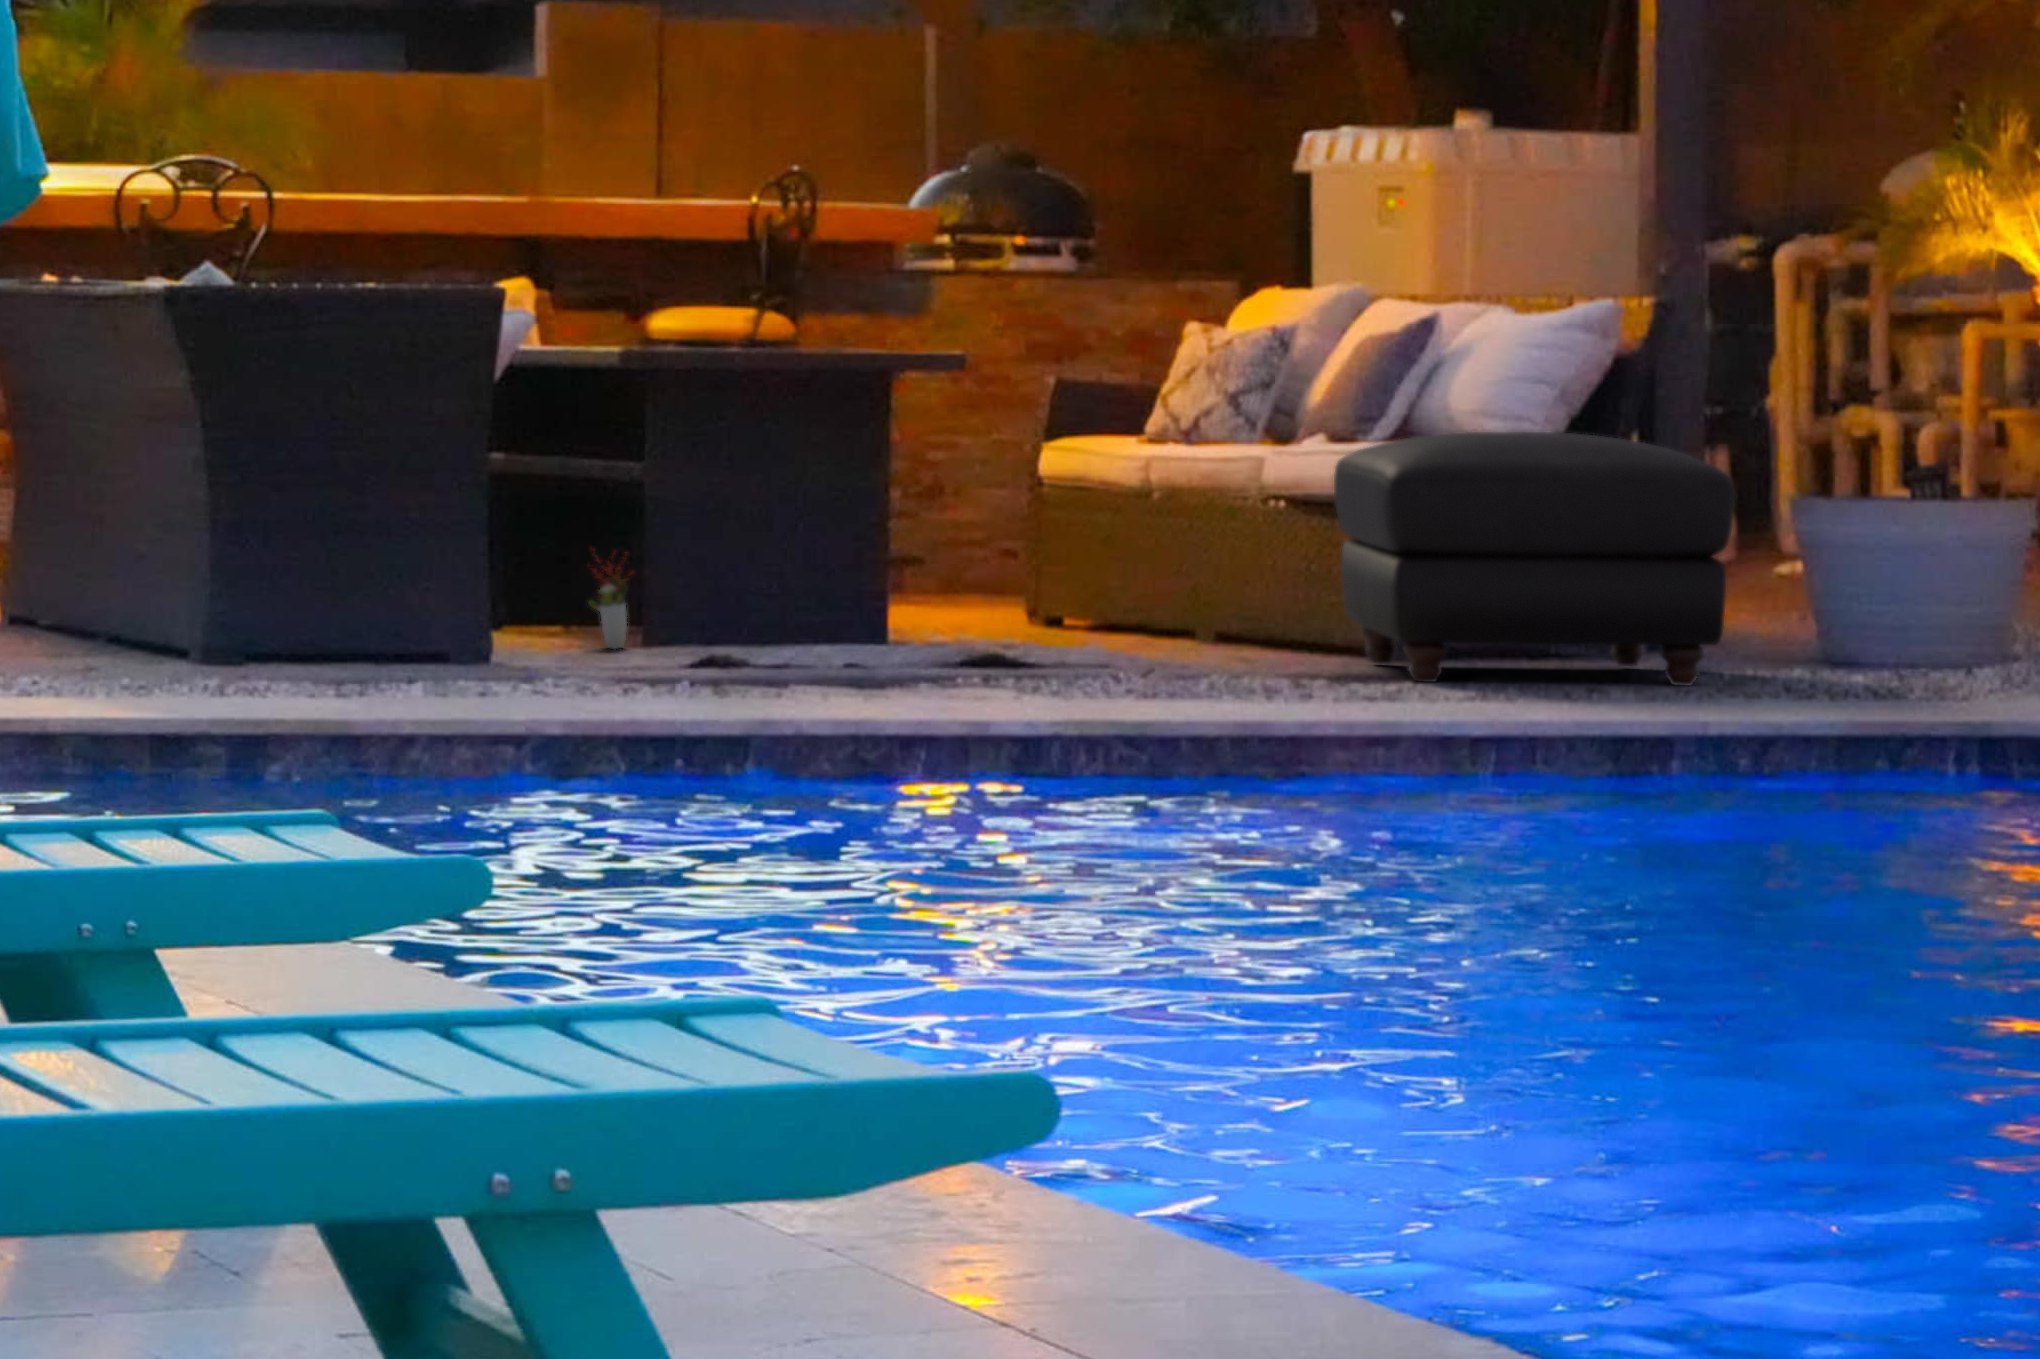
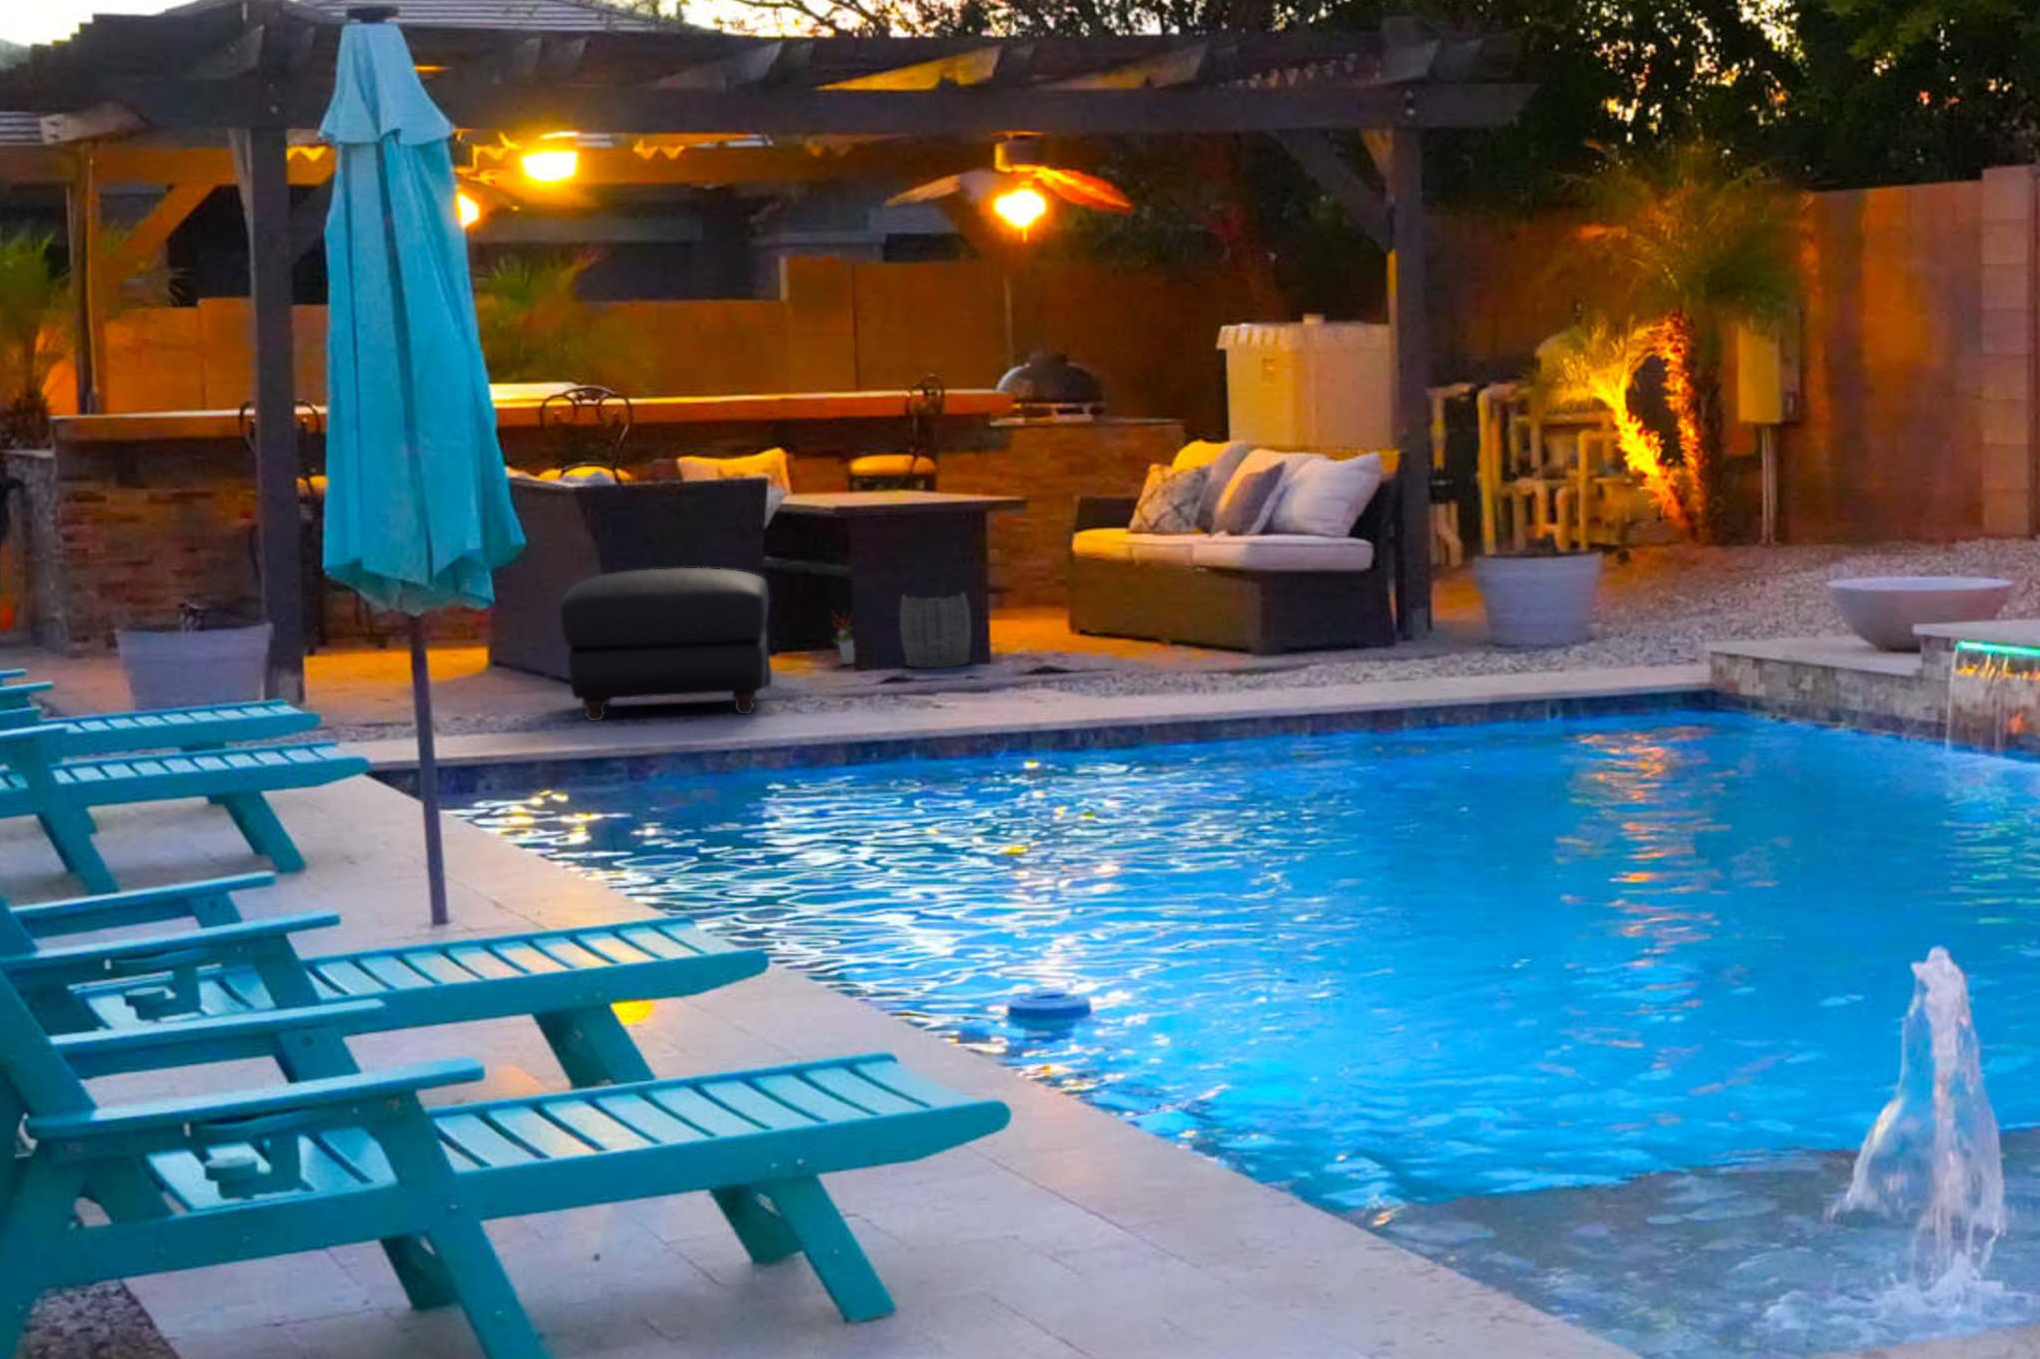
ottoman: present [1334,432,1735,686] -> present [559,568,769,721]
woven basket: none [717,521,848,660] -> present [900,593,971,668]

